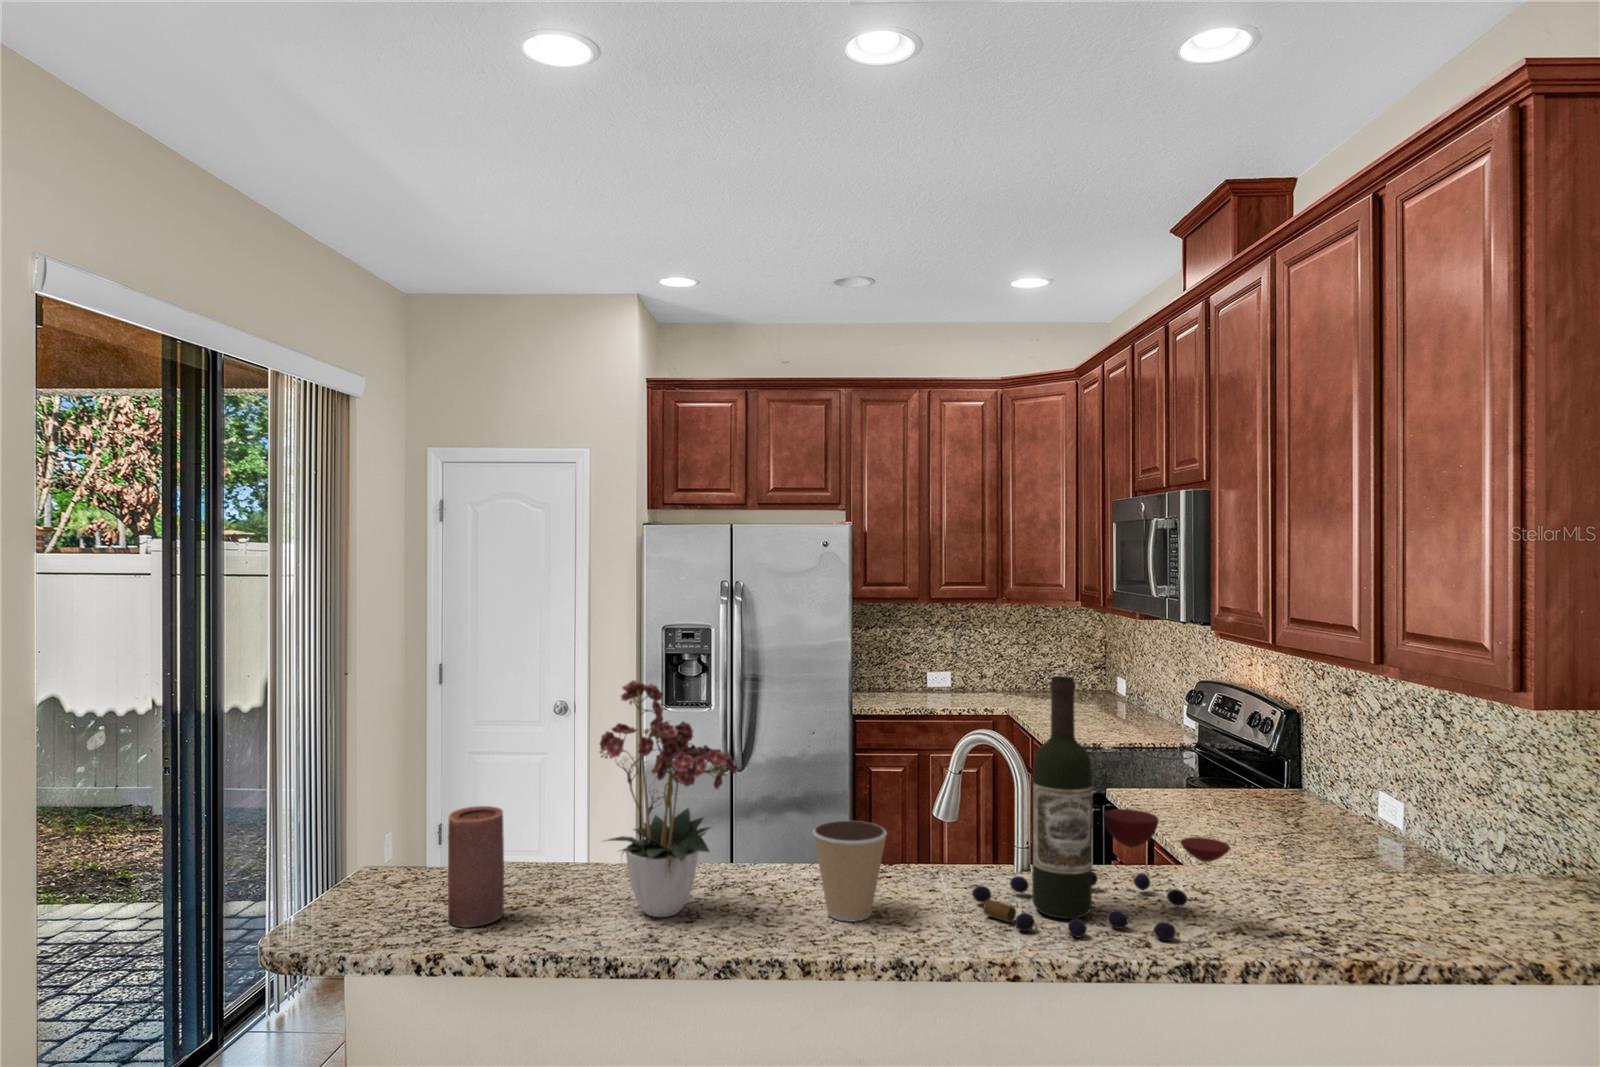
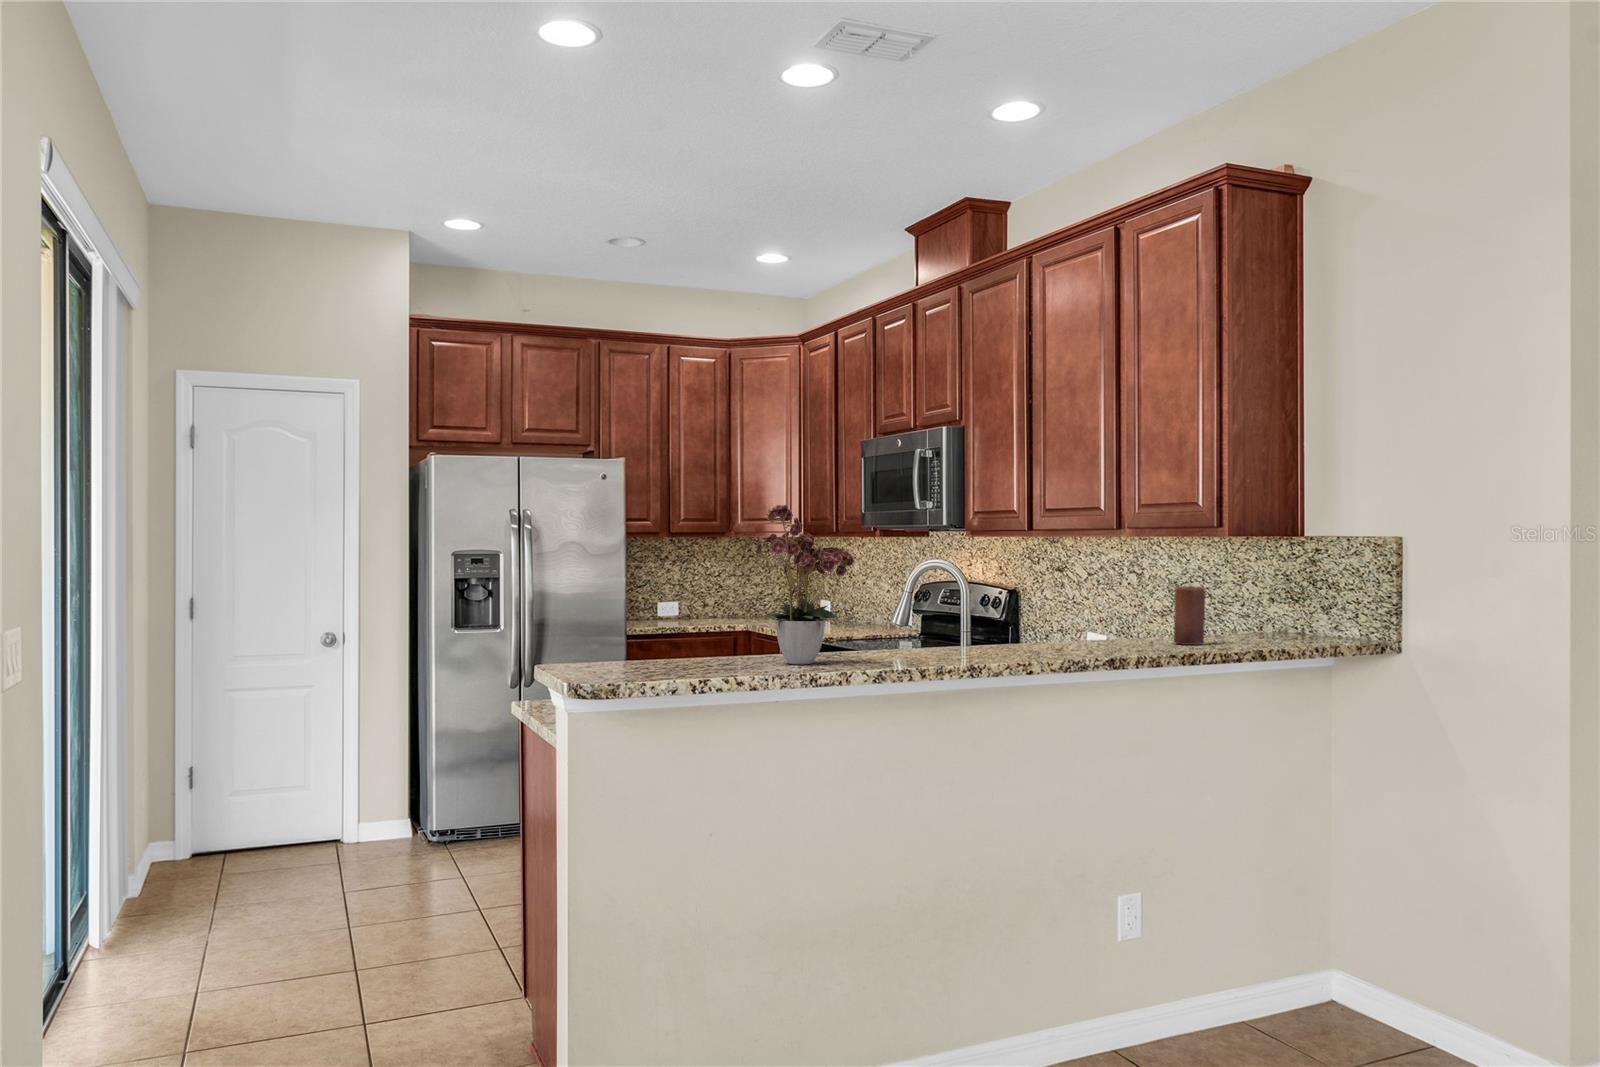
wine bottle: present [972,676,1230,941] -> none [968,507,1119,657]
candle: present [447,806,504,927] -> present [1174,586,1205,645]
coffee cup: present [813,821,887,921] -> none [887,603,937,660]

